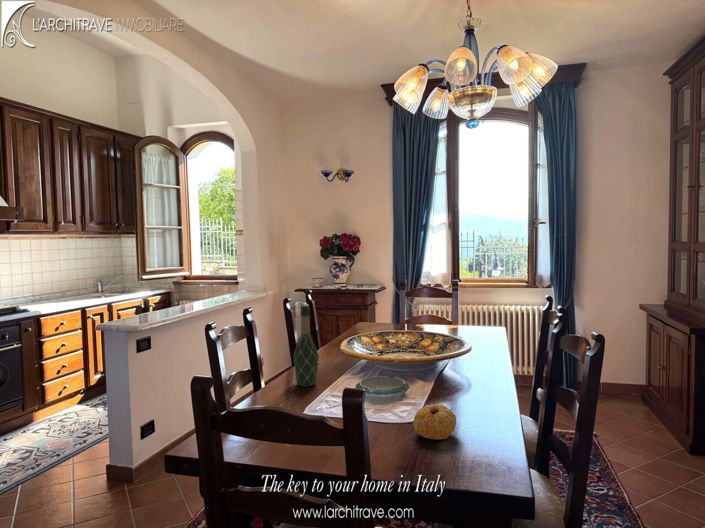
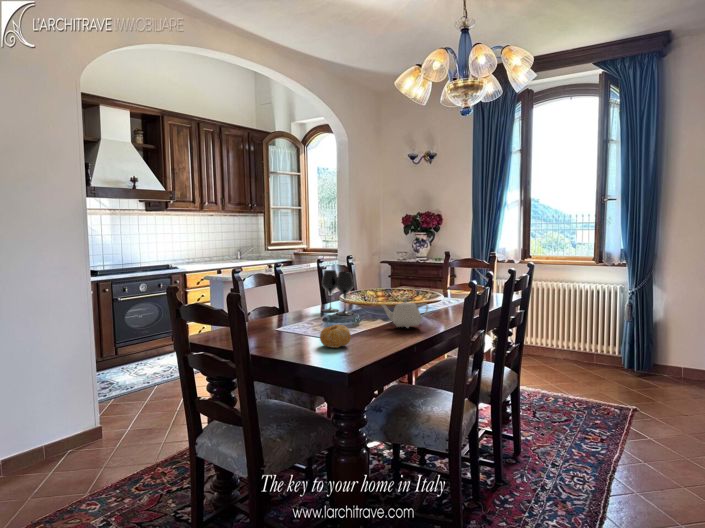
wine bottle: present [293,306,319,386] -> none [289,258,308,318]
wine glass: none [320,316,368,375] -> present [322,270,353,315]
teapot: none [431,351,491,389] -> present [382,298,428,328]

